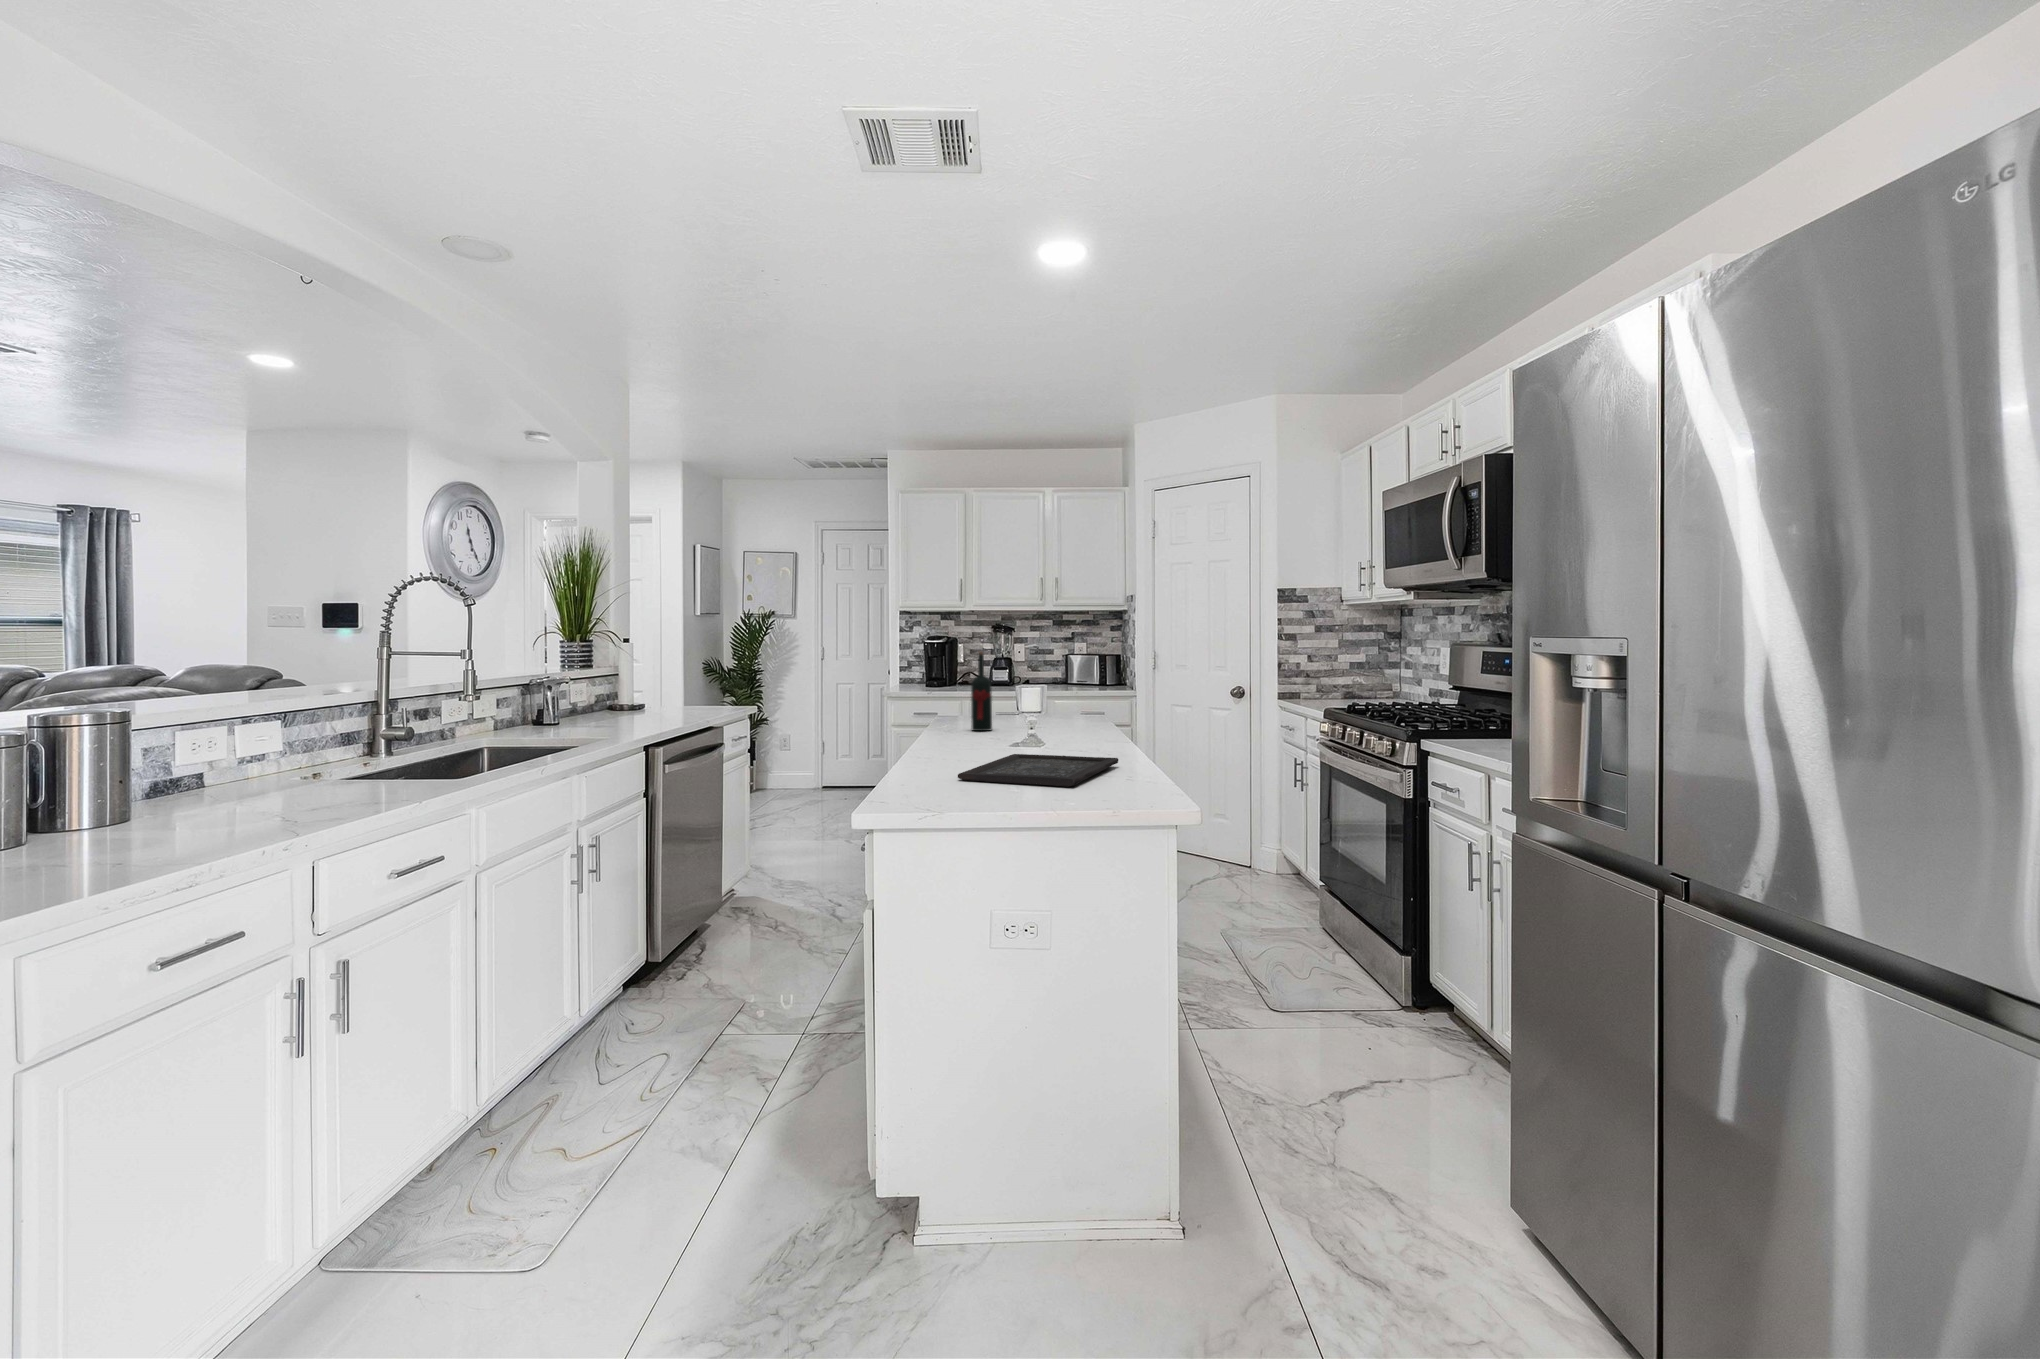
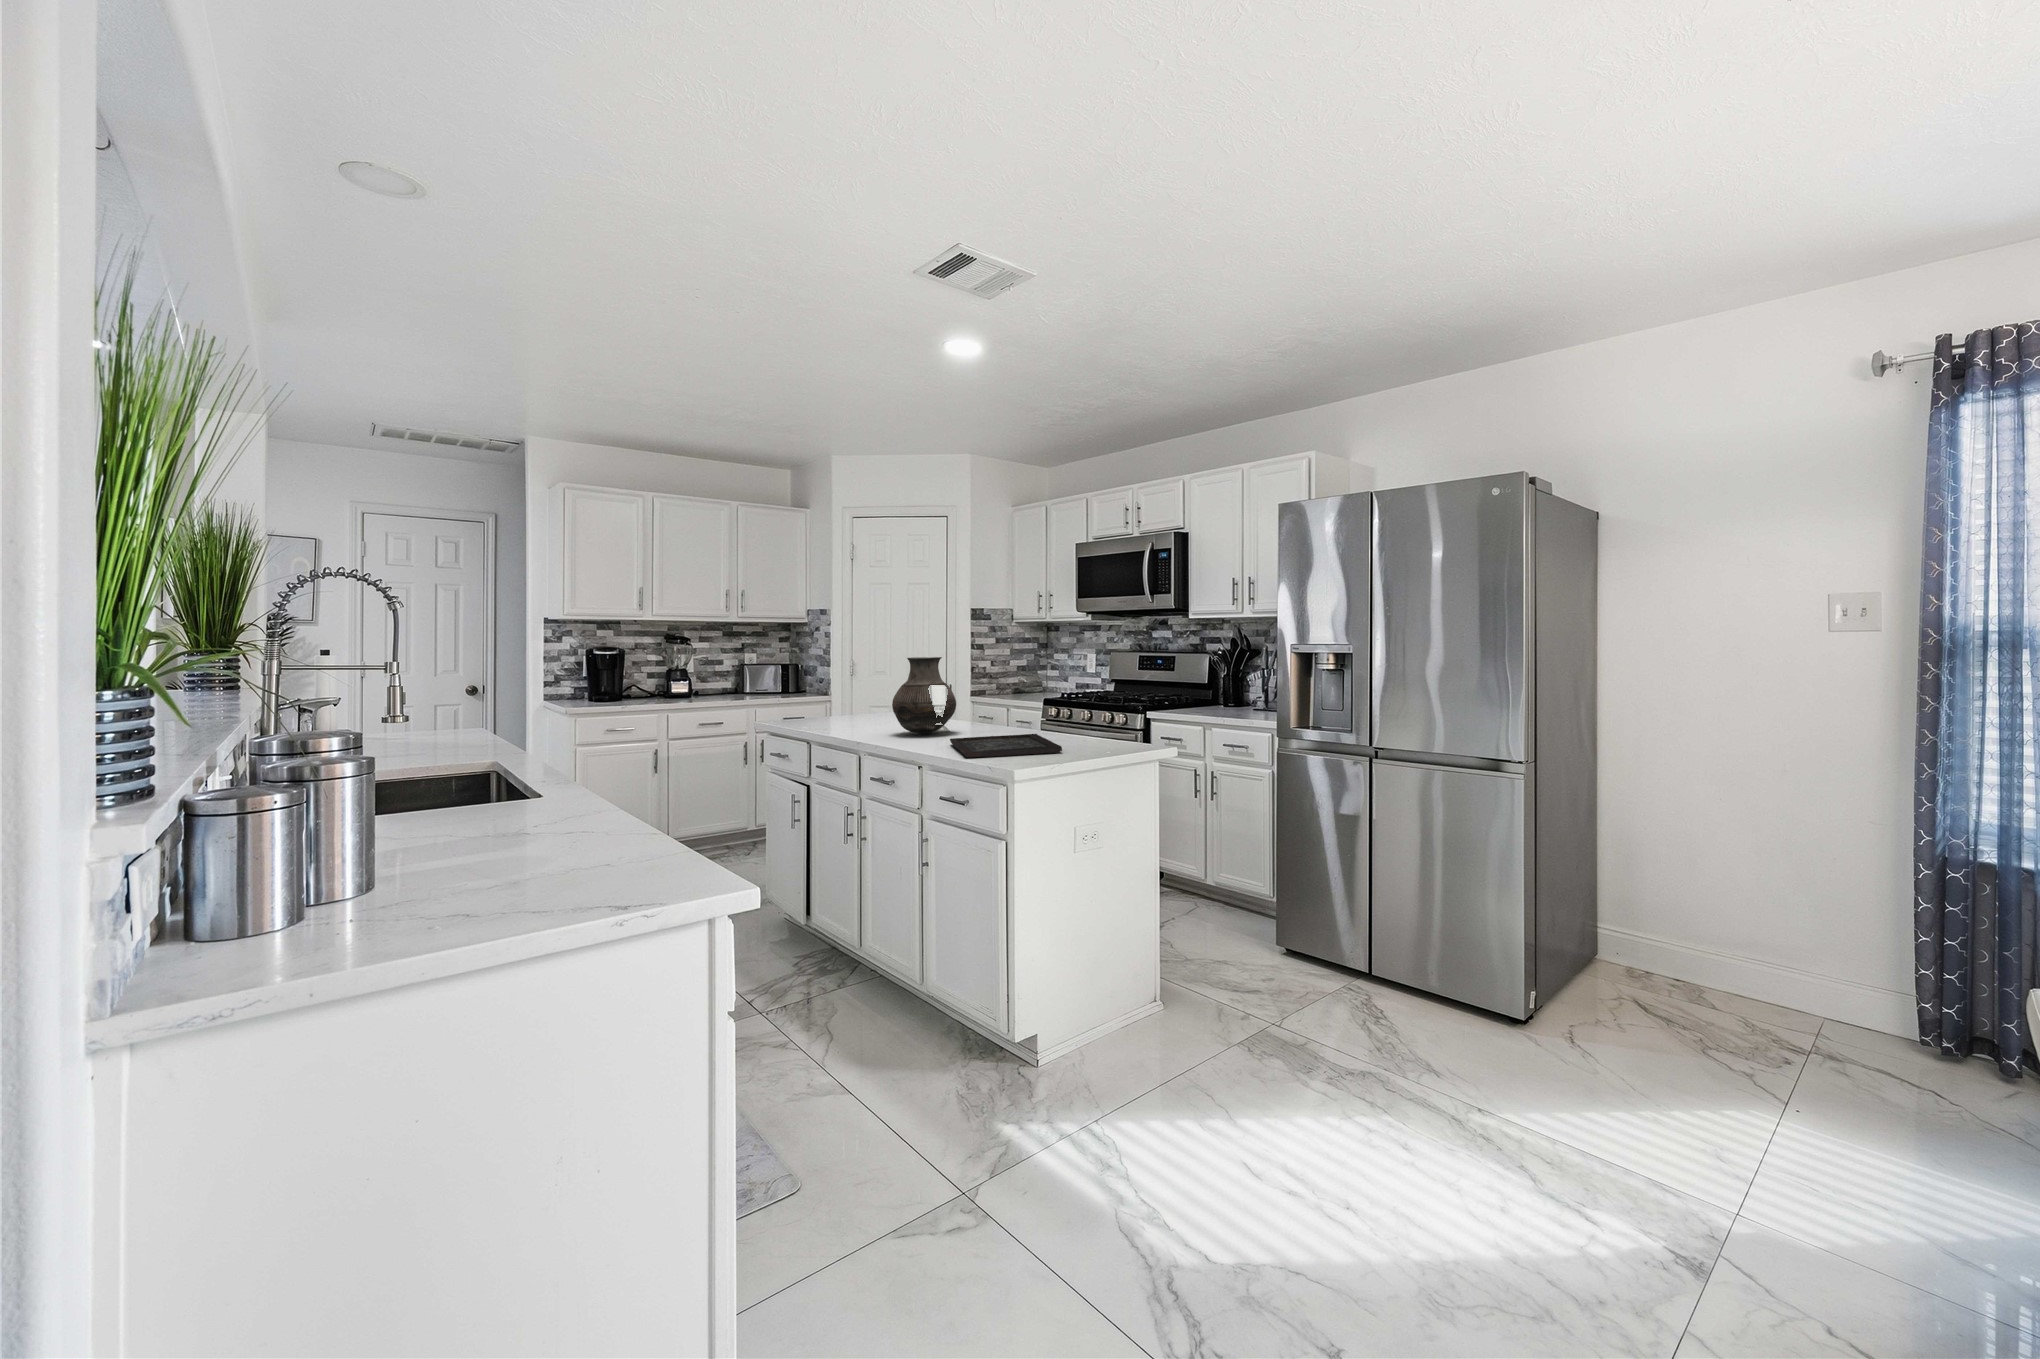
wine bottle: present [971,651,992,731] -> none [811,657,830,731]
vase: none [1007,653,1083,745] -> present [892,657,956,734]

